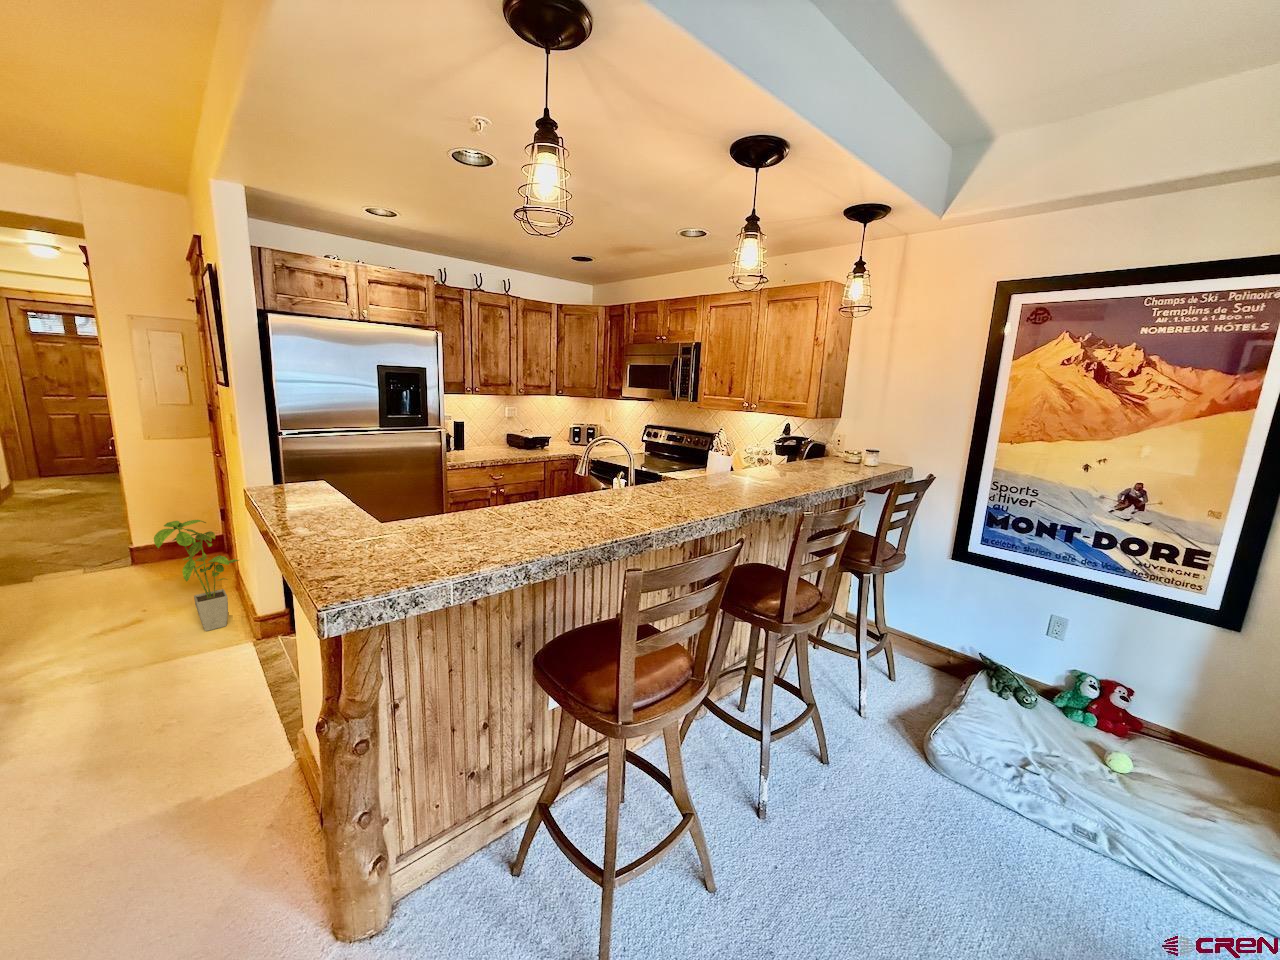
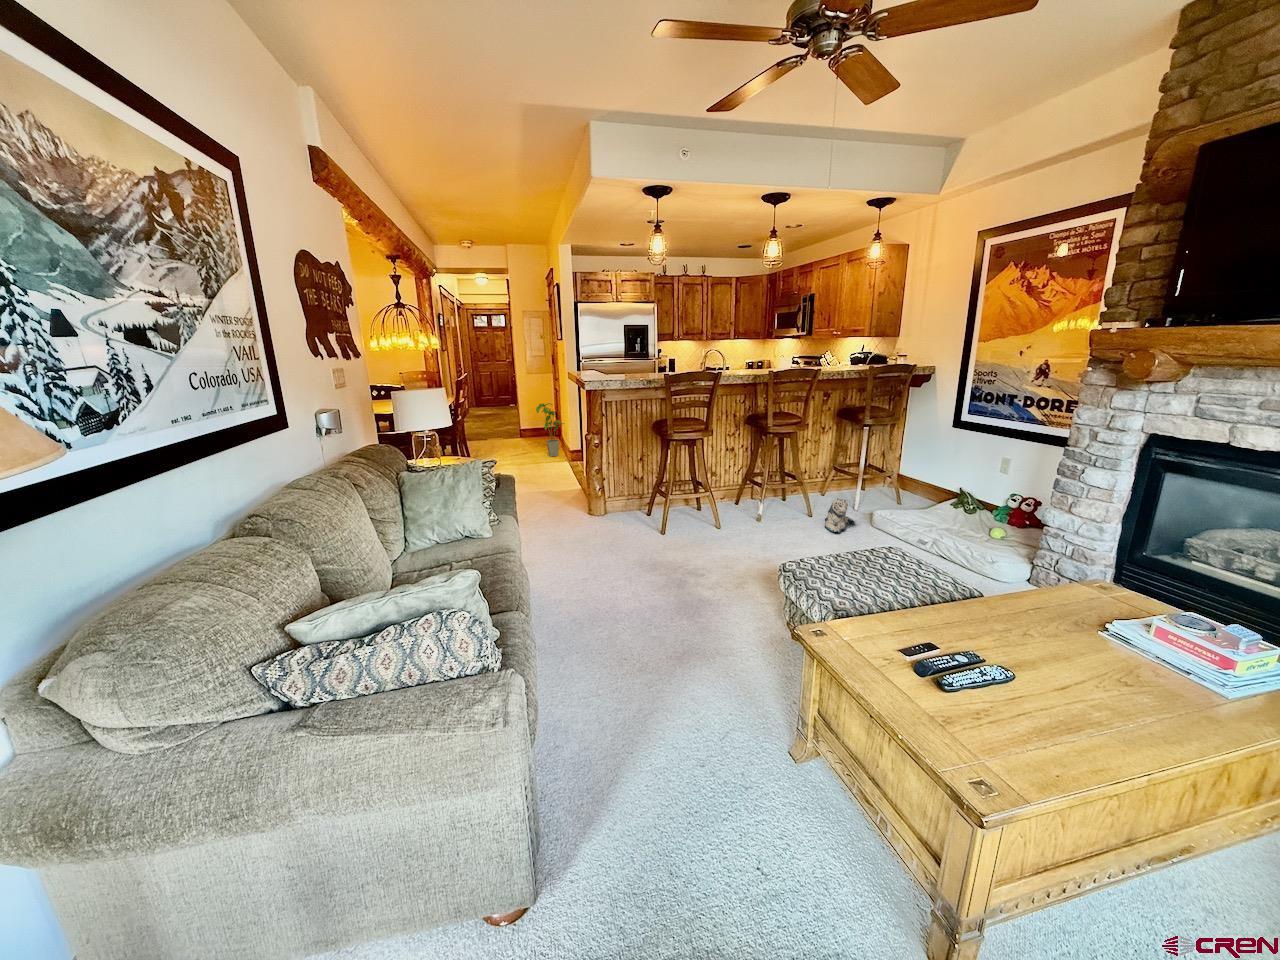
plush toy: none [859,744,937,840] -> present [825,498,855,532]

